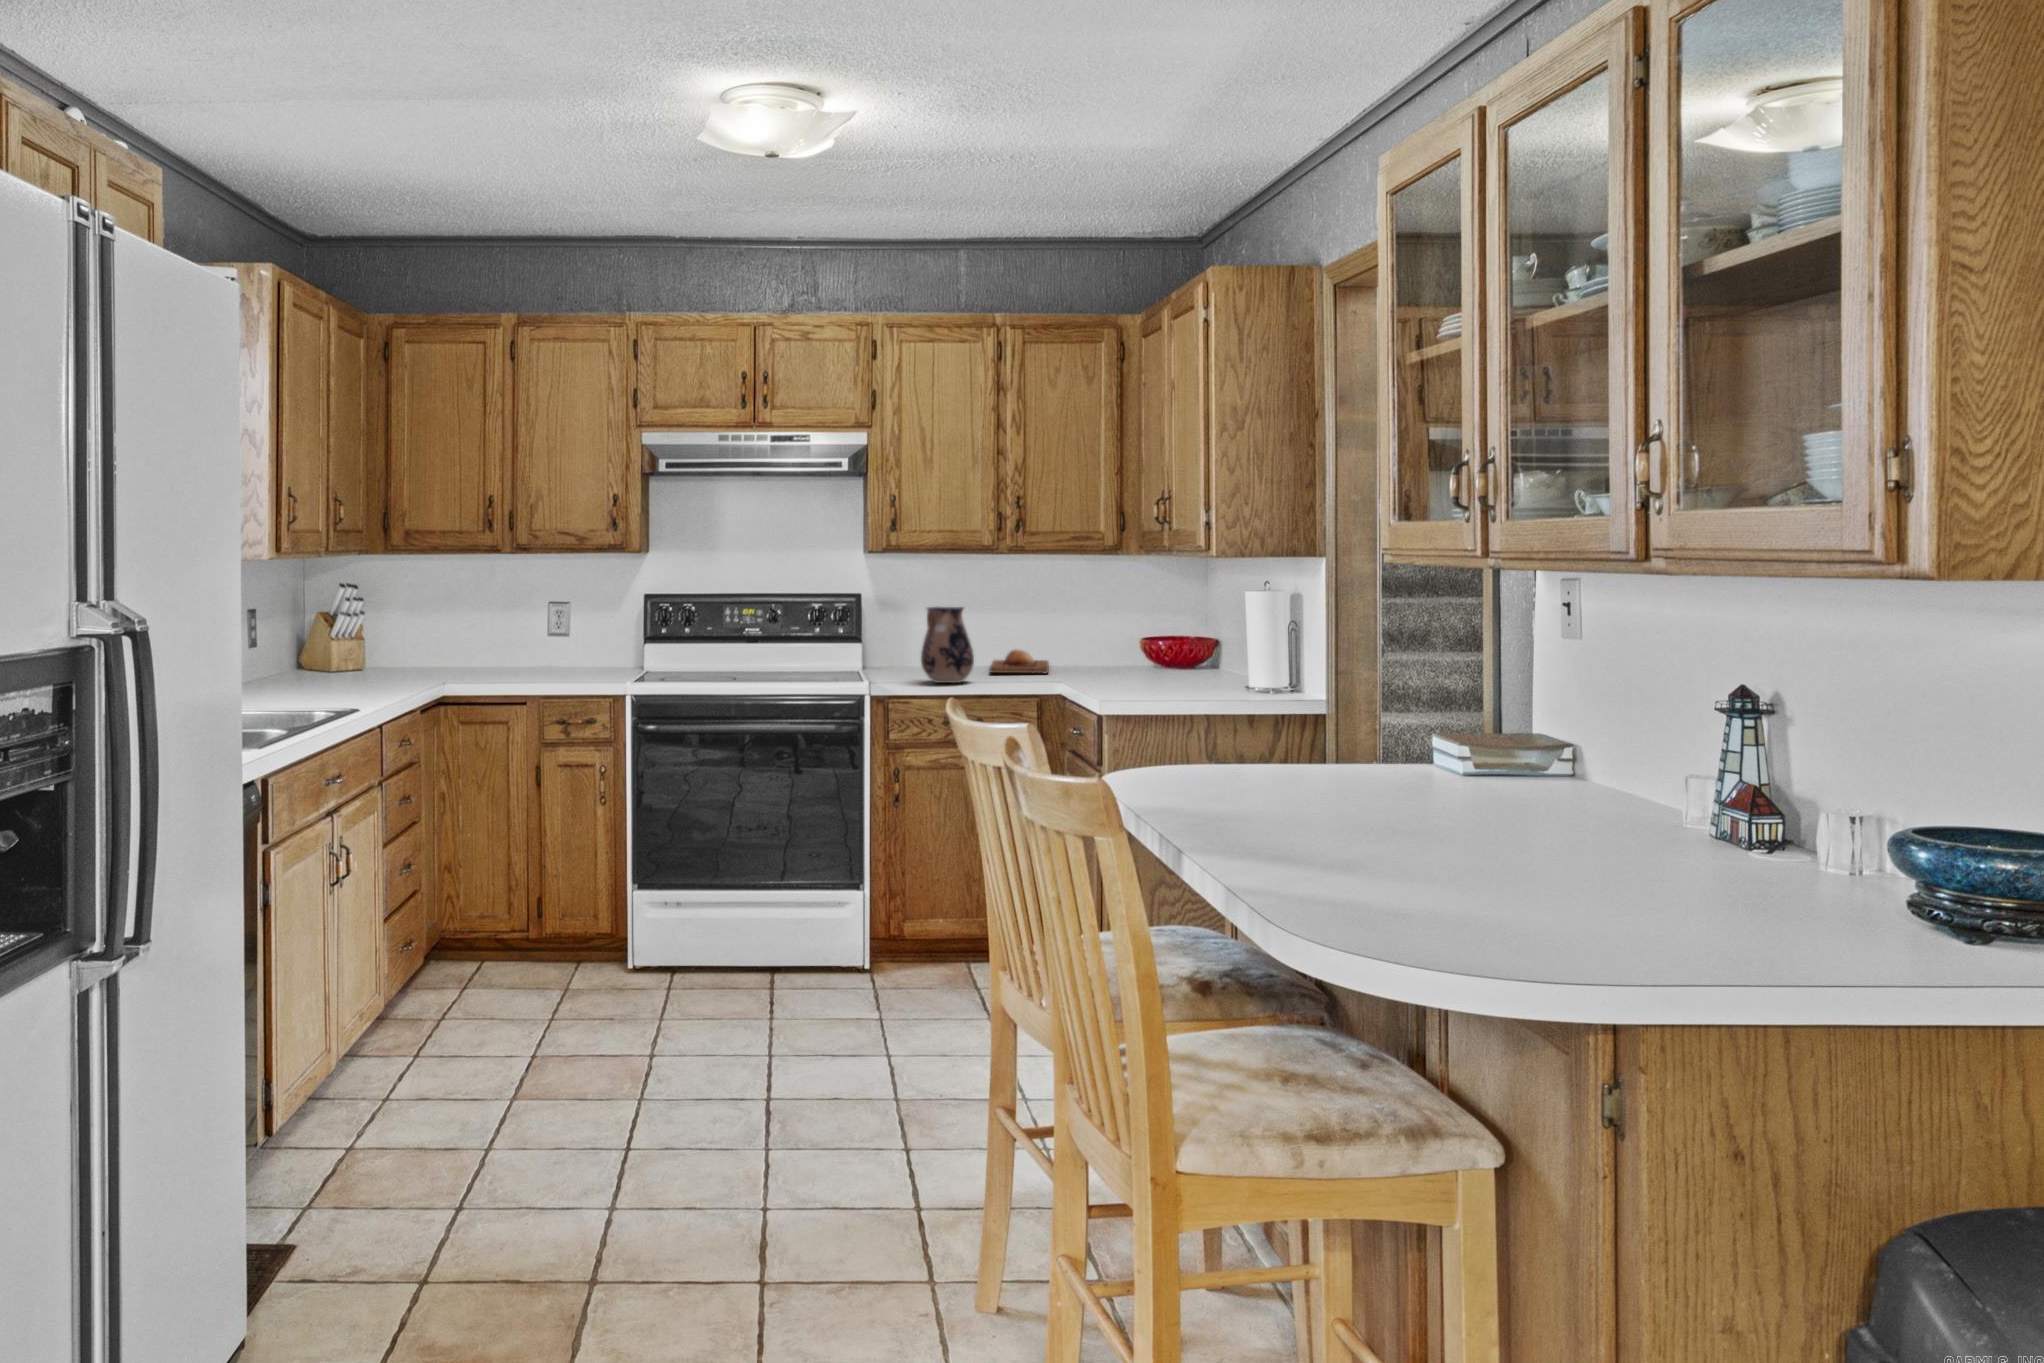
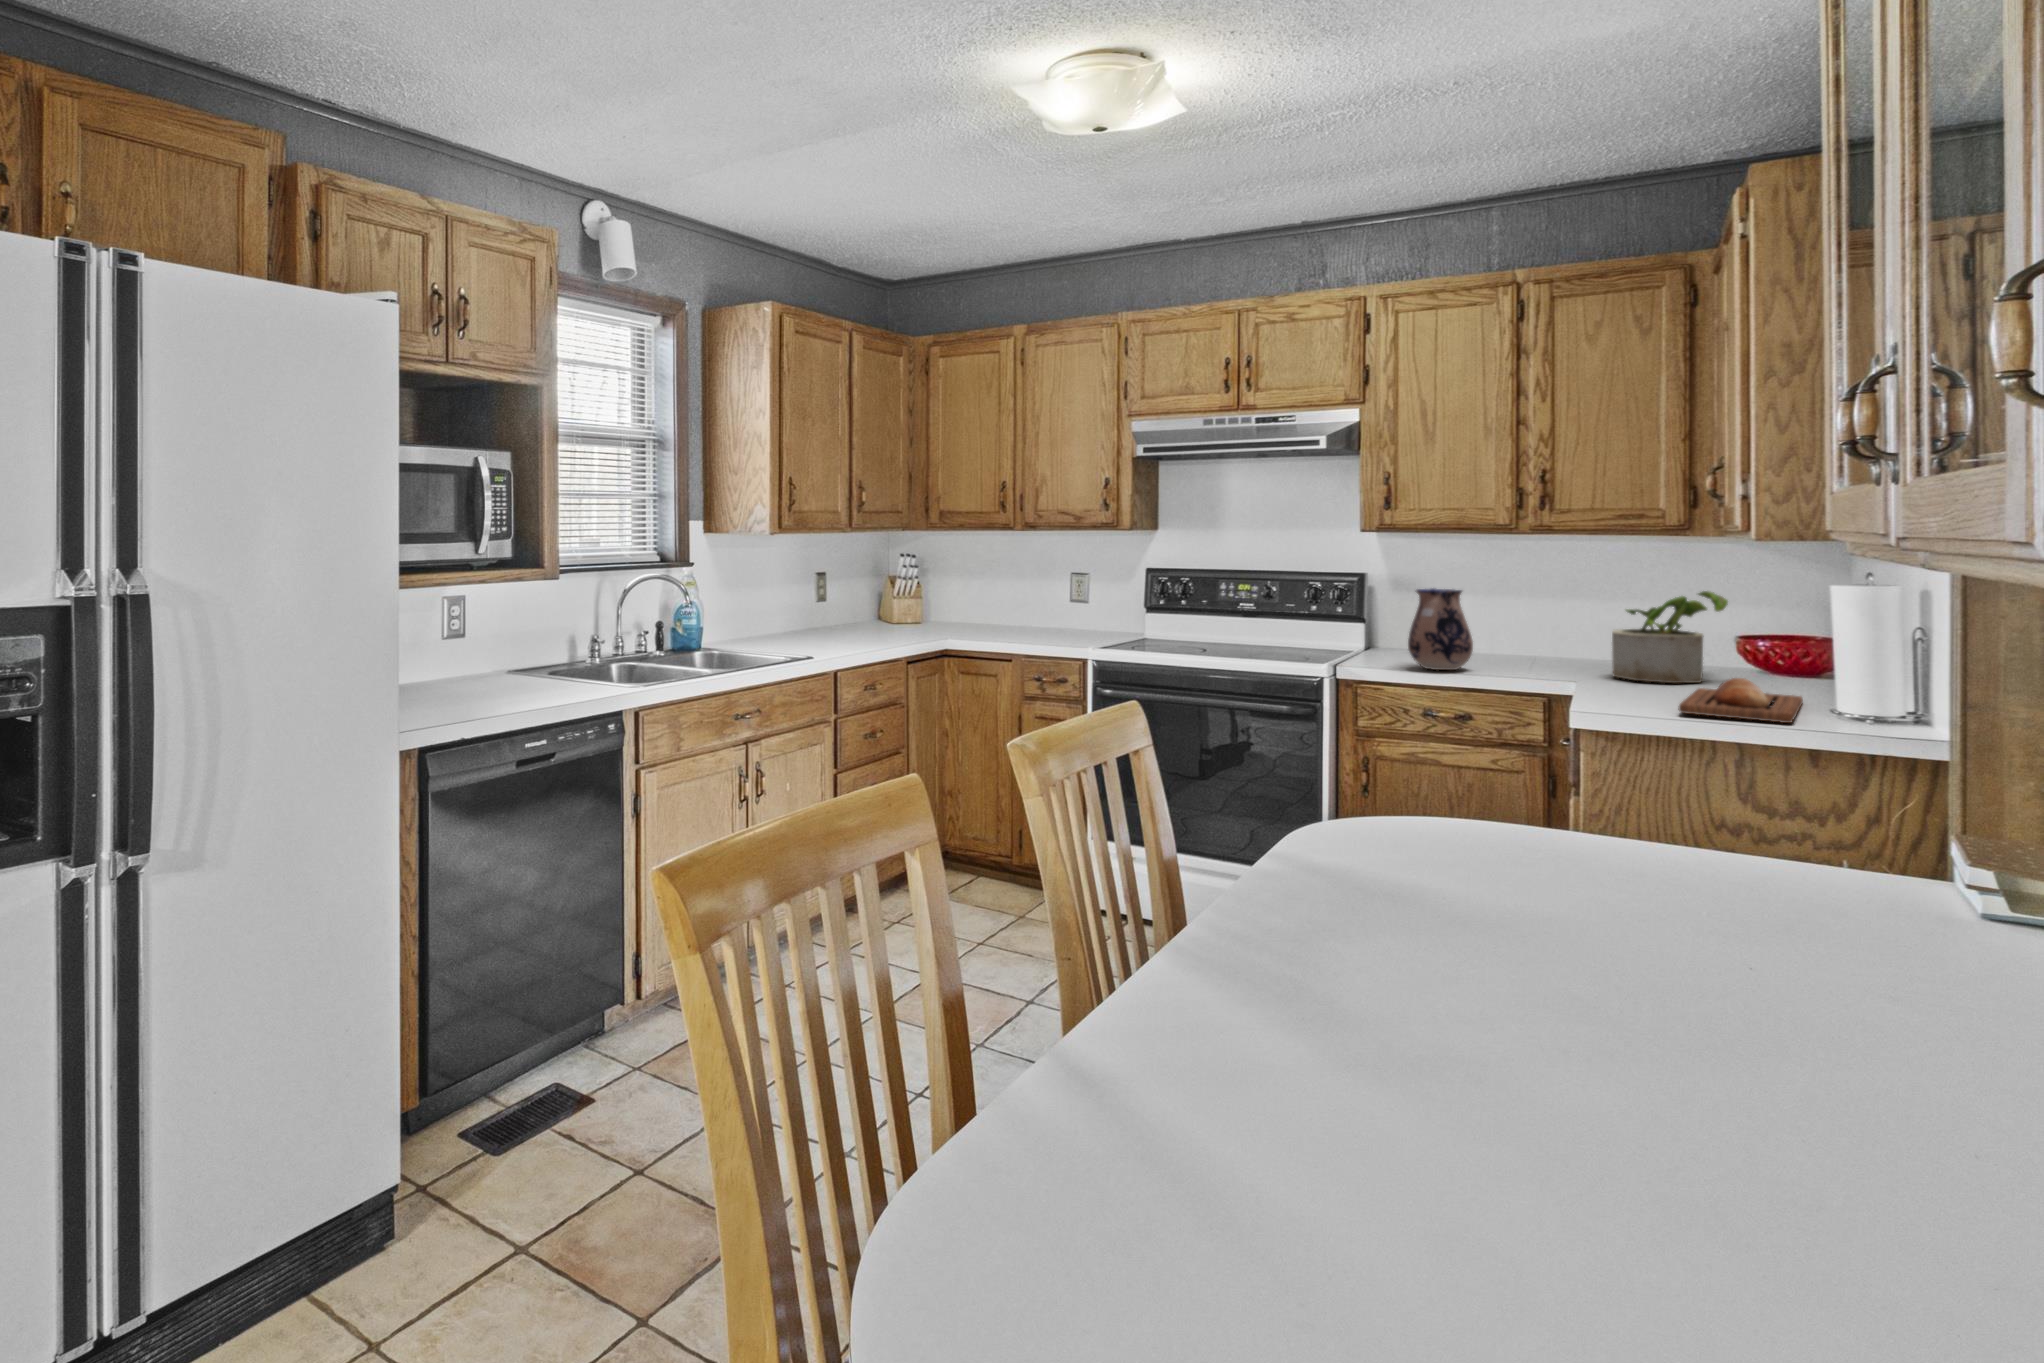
potted plant: none [1077,602,1155,680] -> present [1612,591,1728,683]
bread loaf: present [990,649,1049,673] -> present [1678,678,1803,723]

